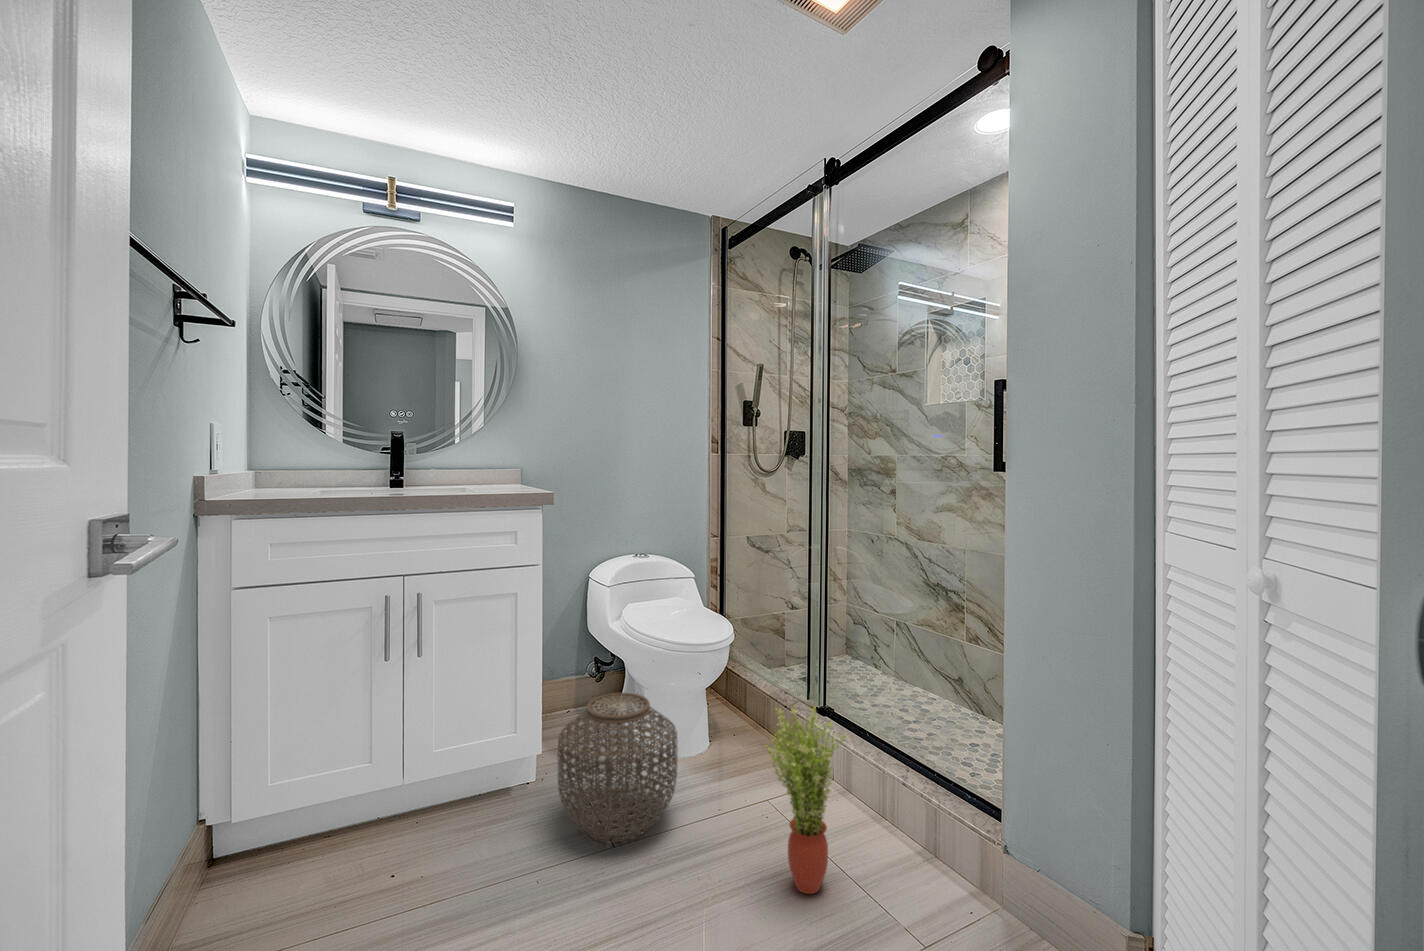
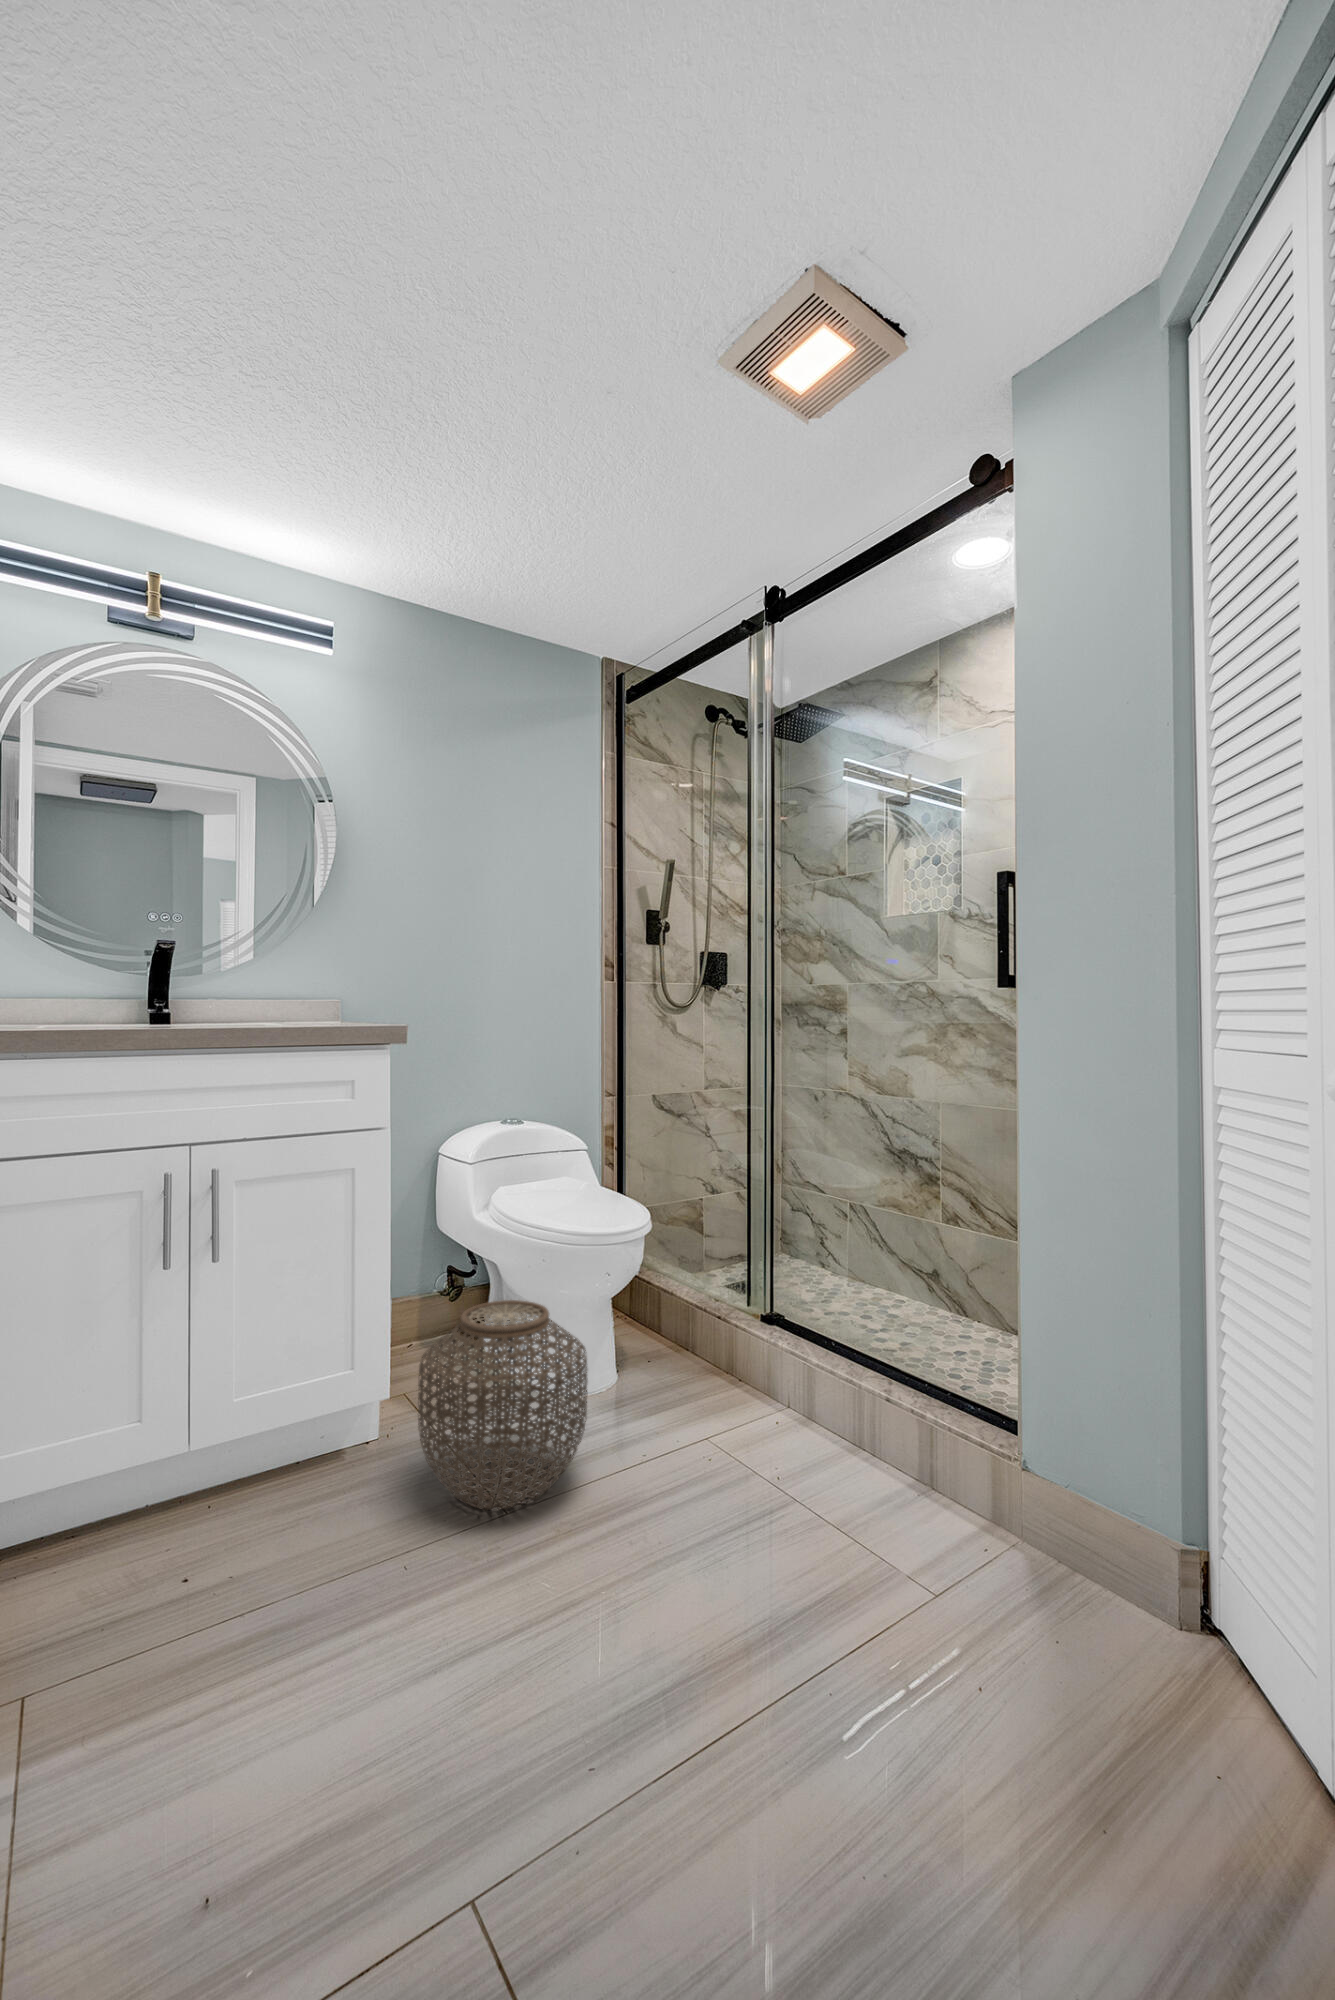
potted plant: present [766,704,846,894] -> none [724,1292,829,1548]

